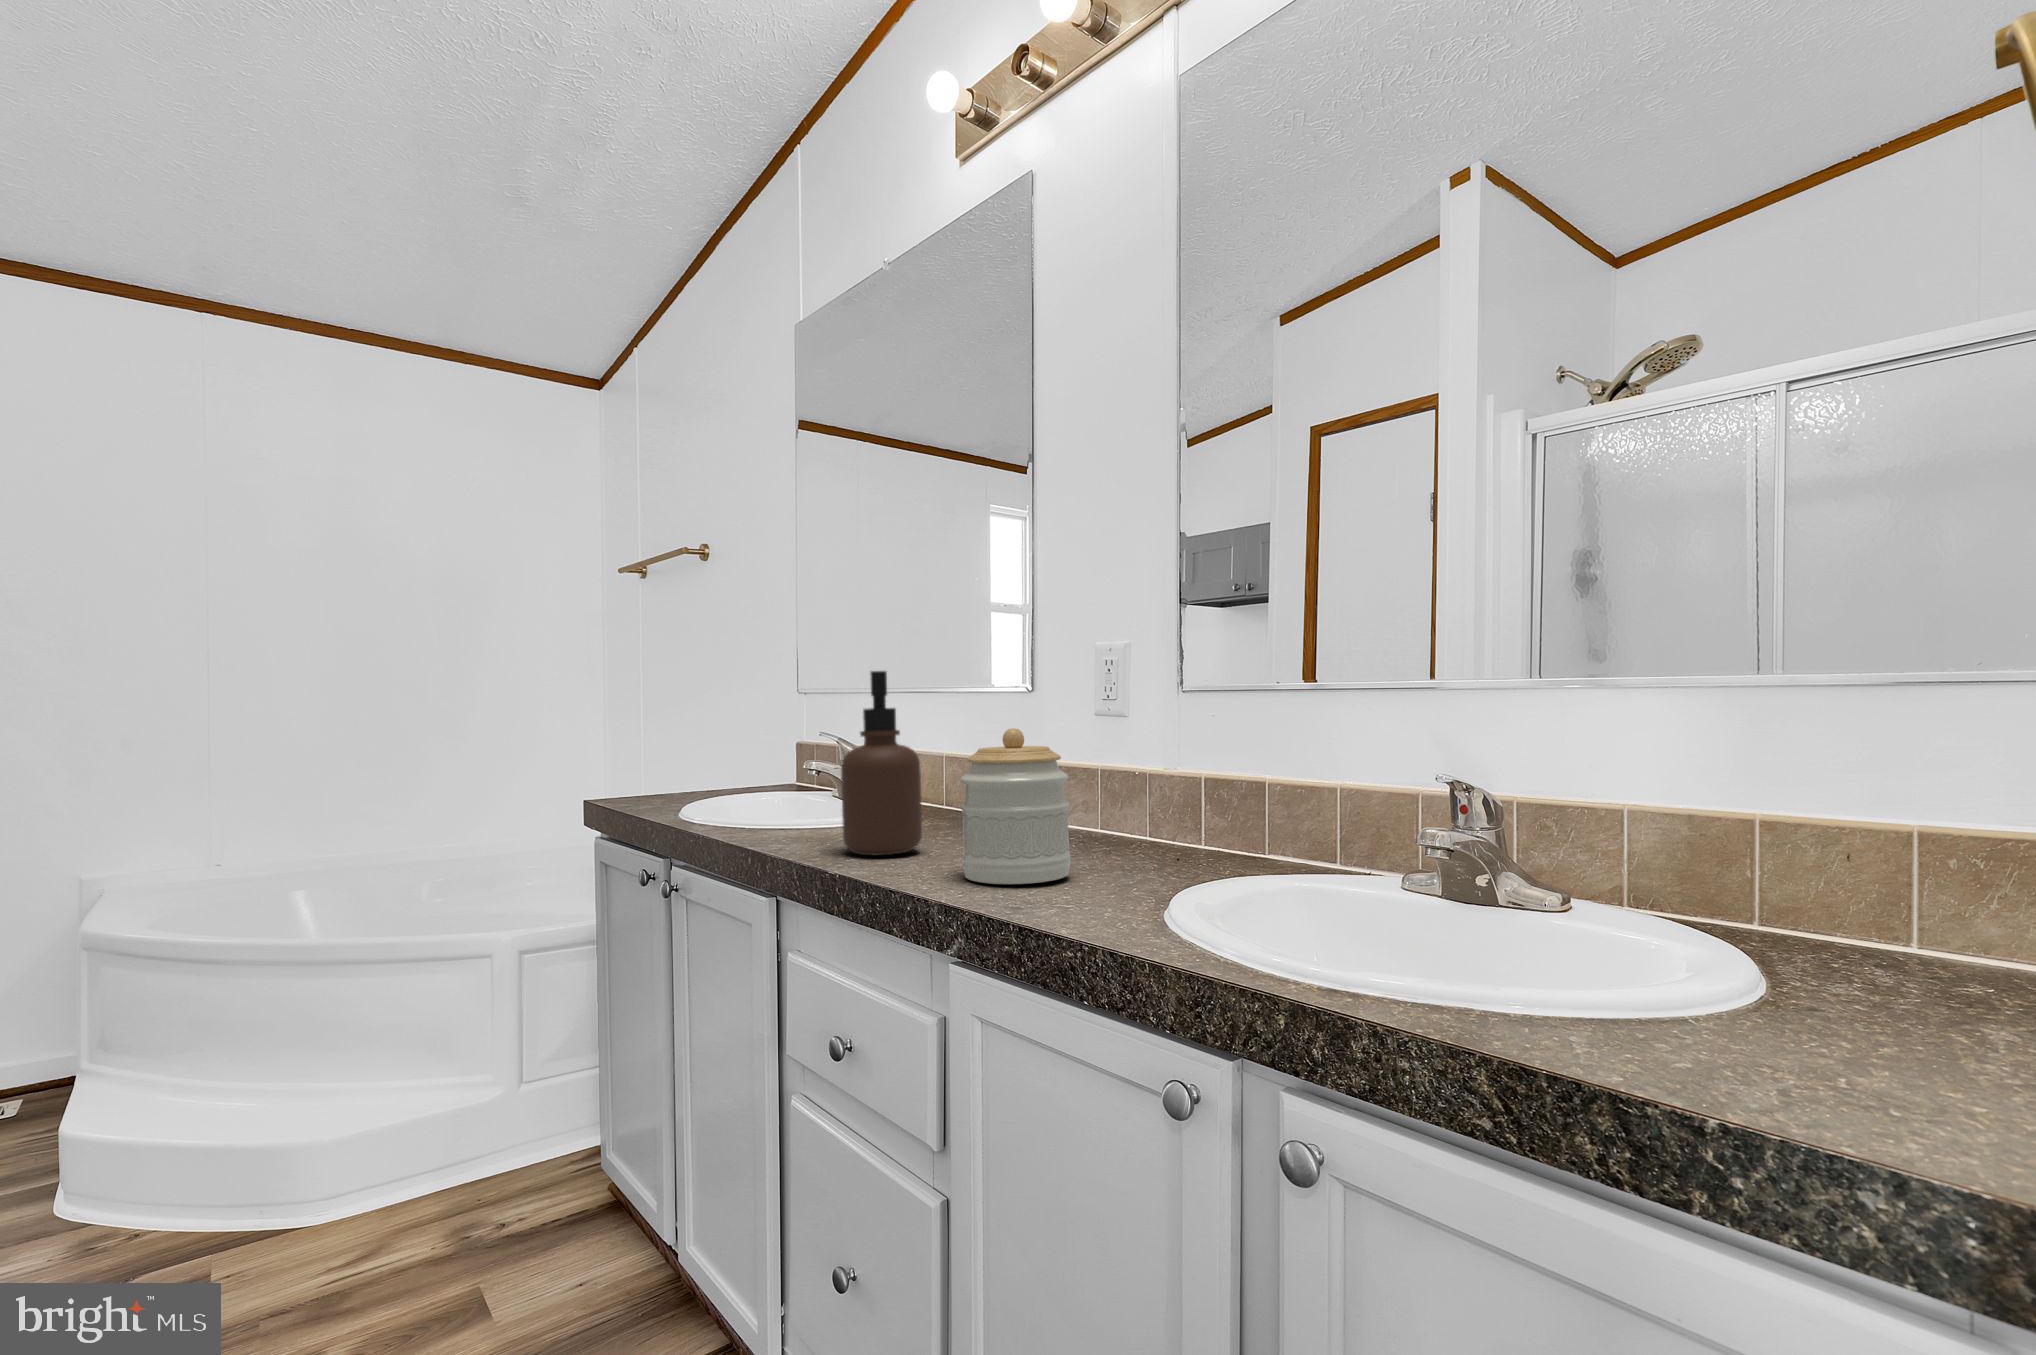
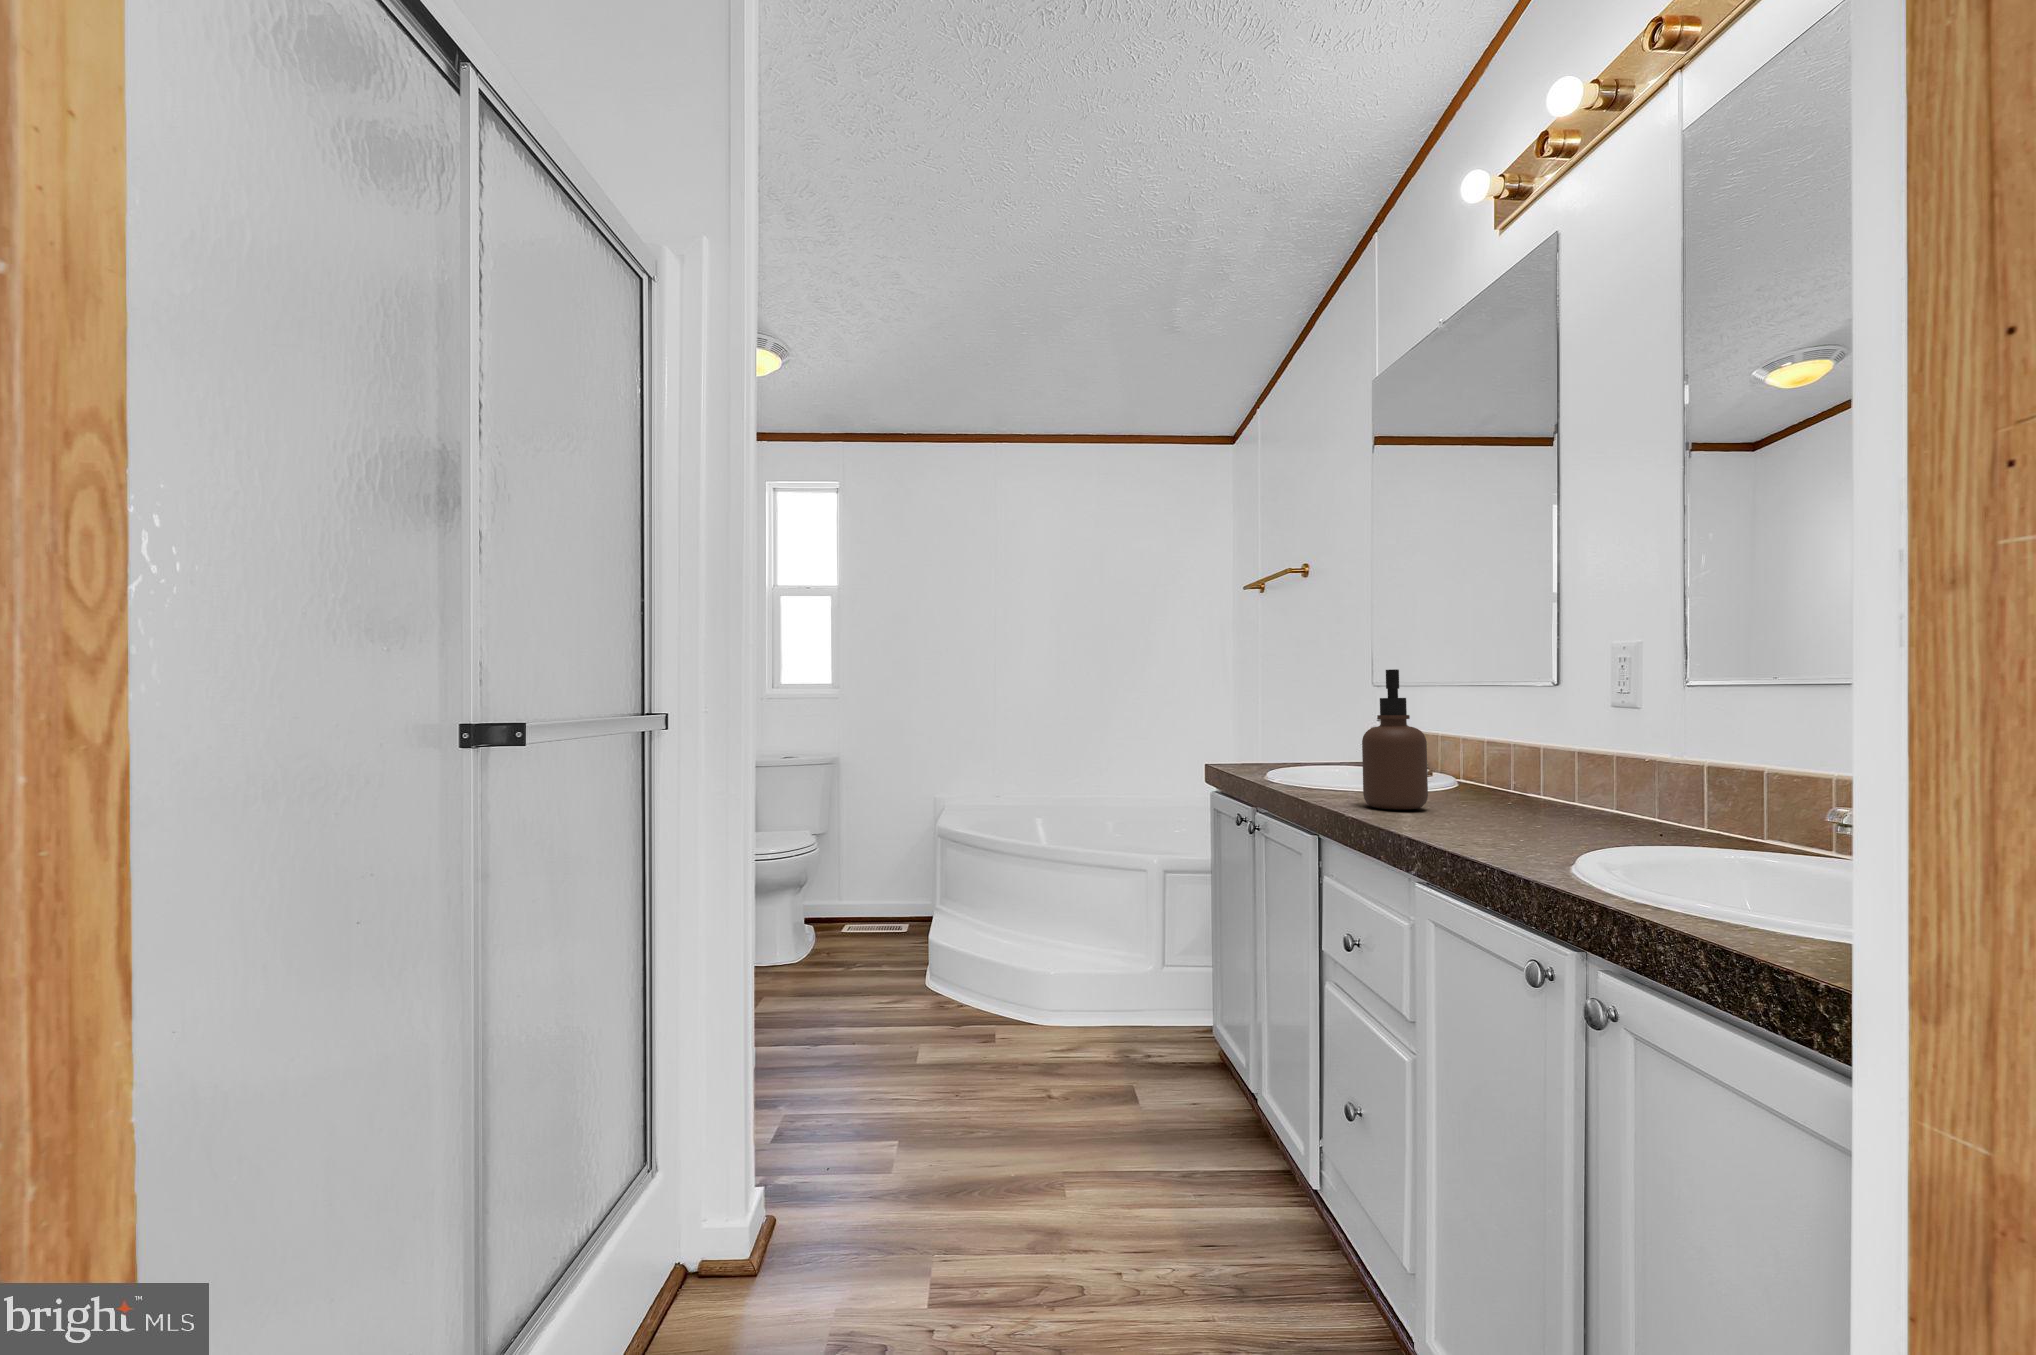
jar: present [960,728,1071,884] -> none [1439,715,1535,834]

